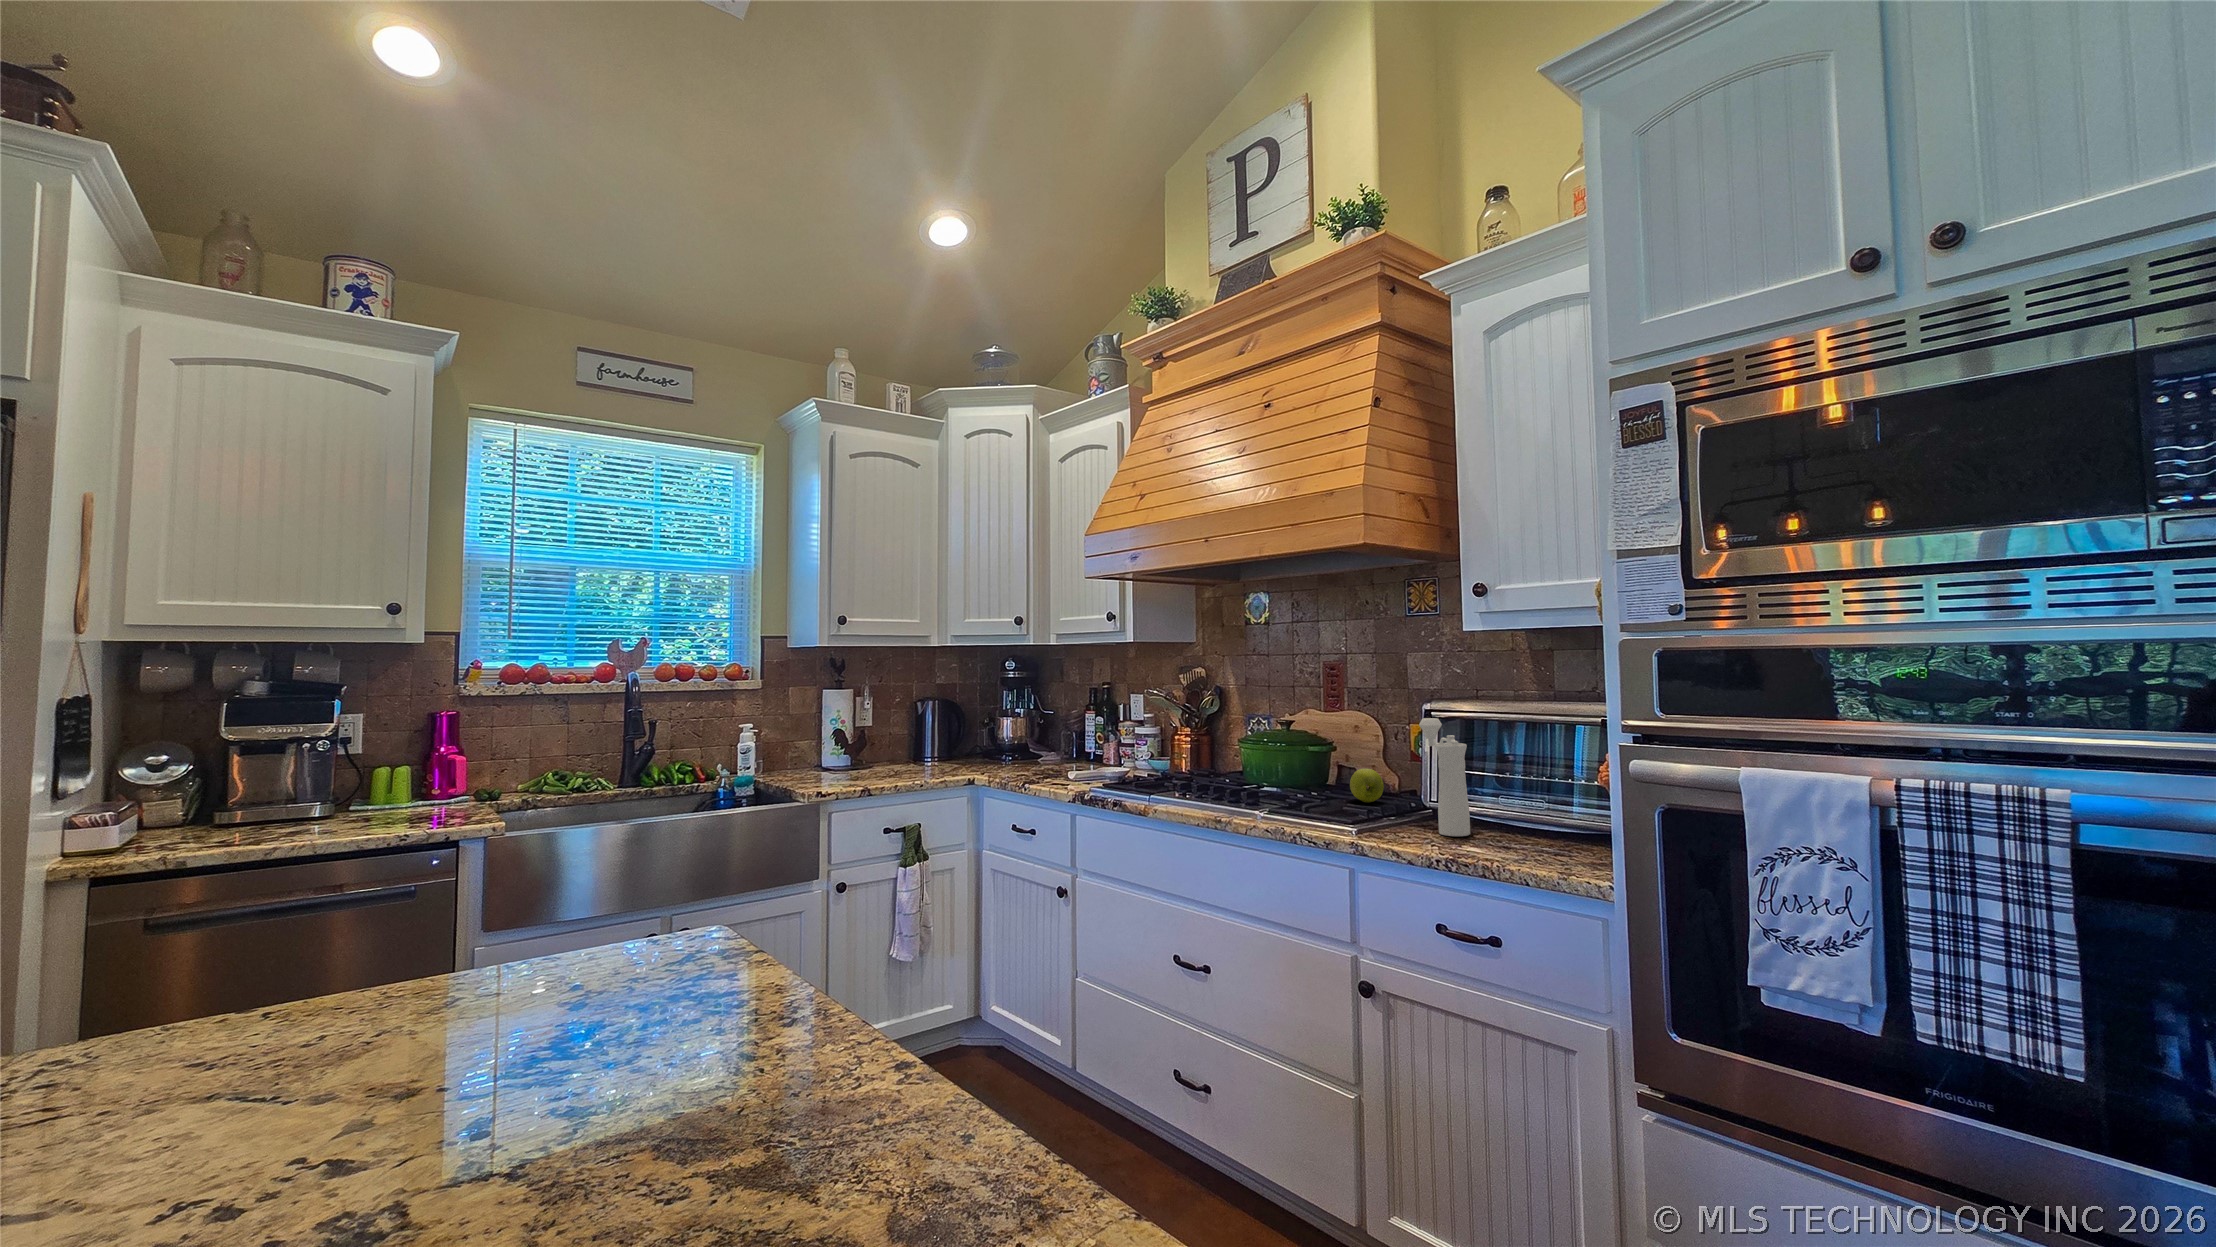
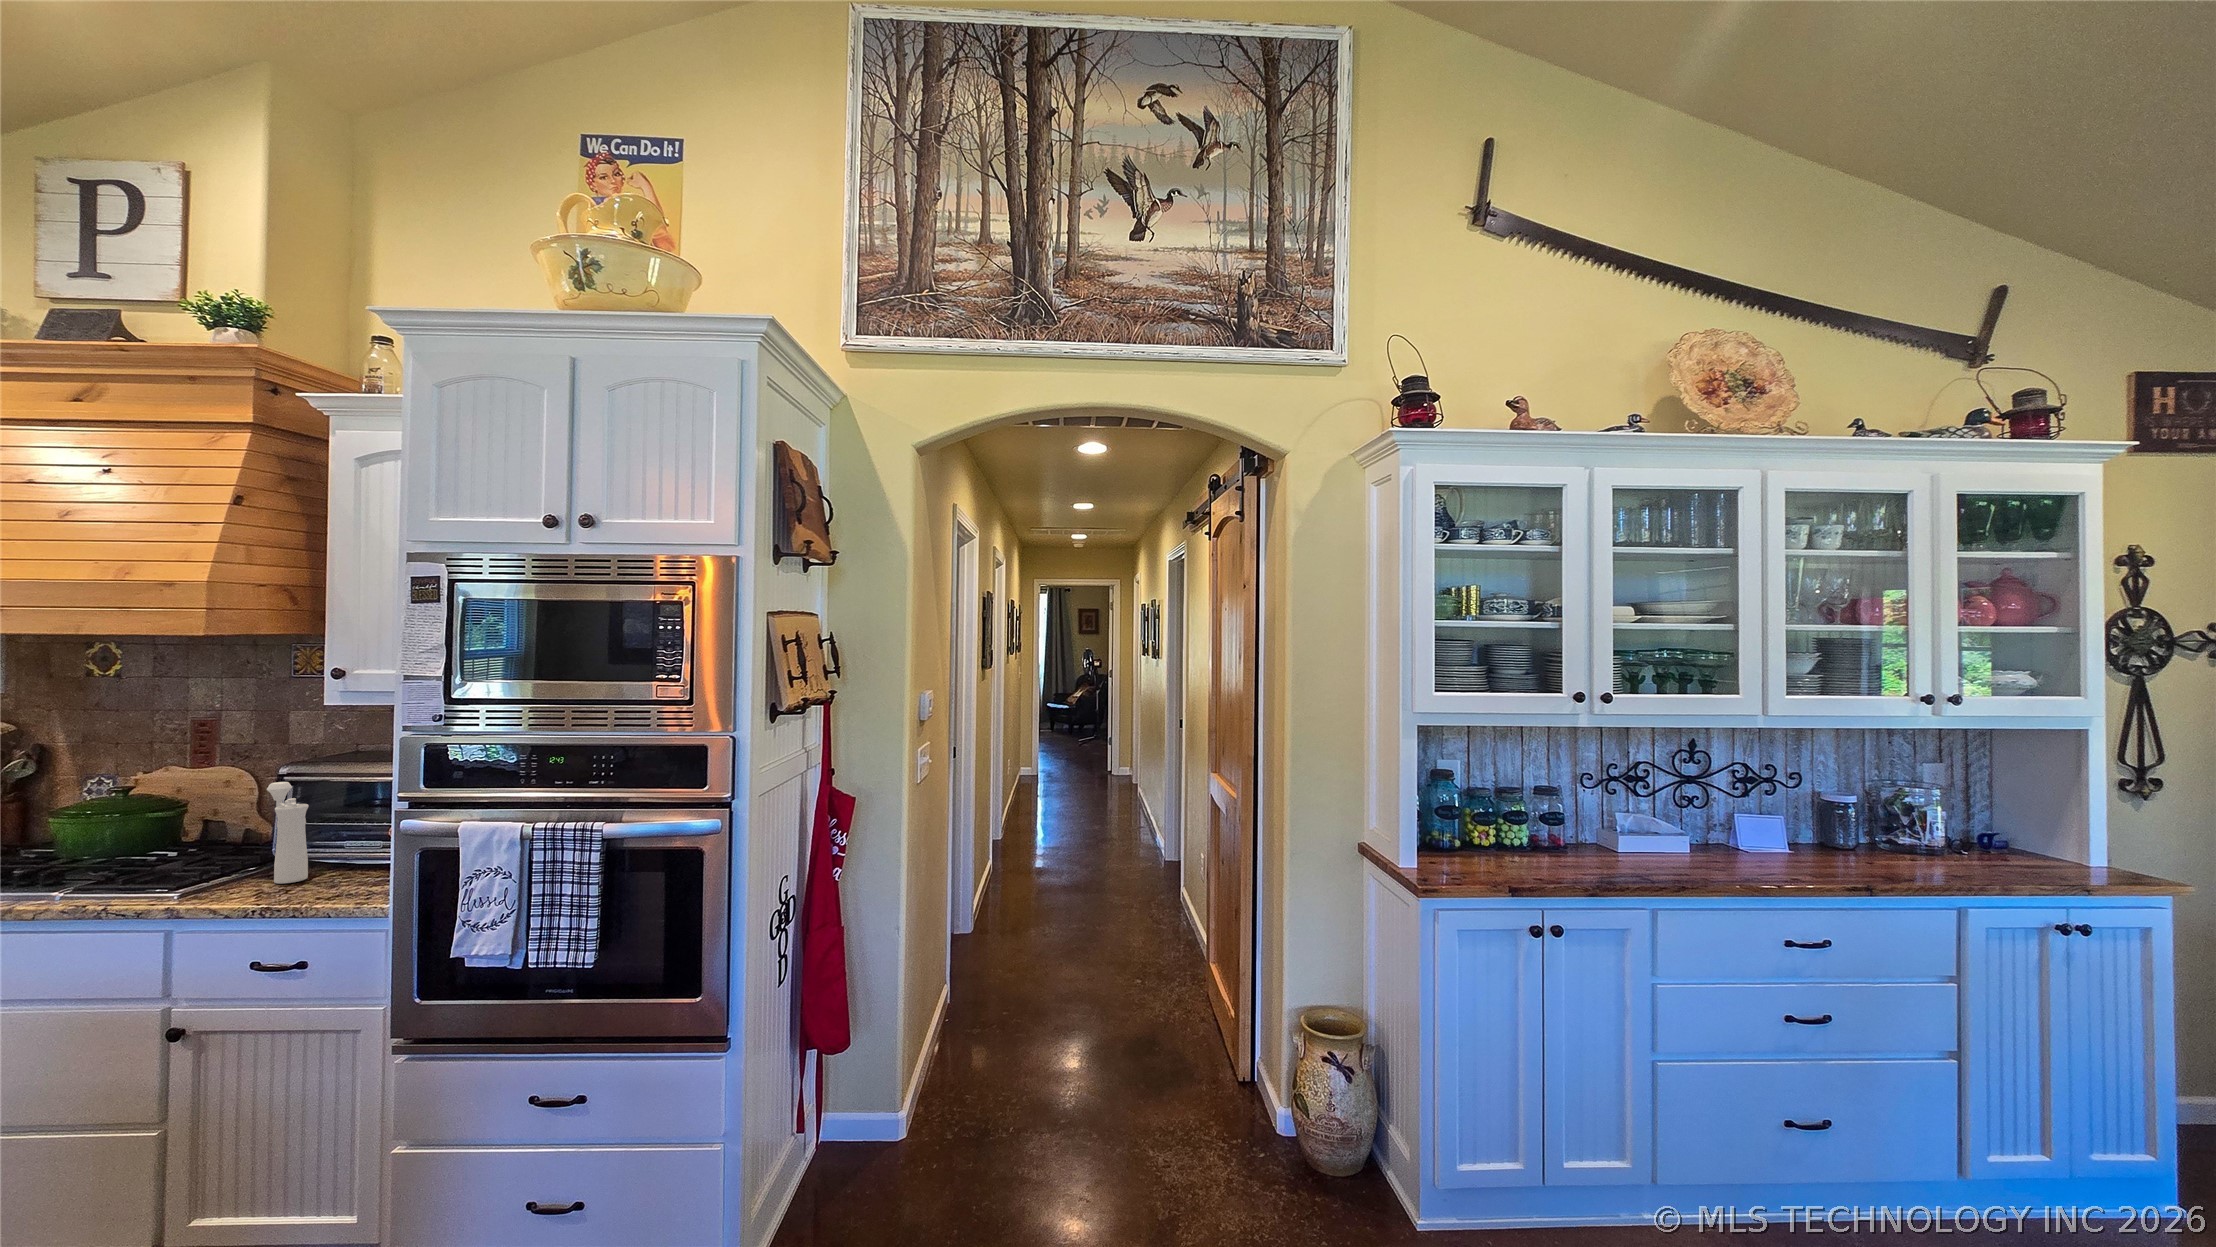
apple: present [1350,769,1384,802] -> none [196,827,239,859]

